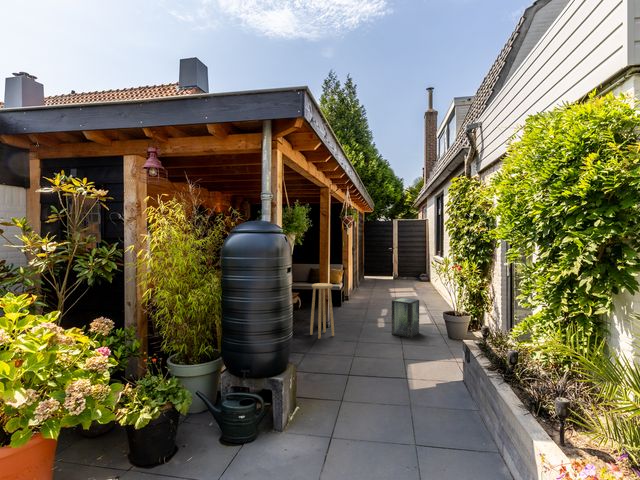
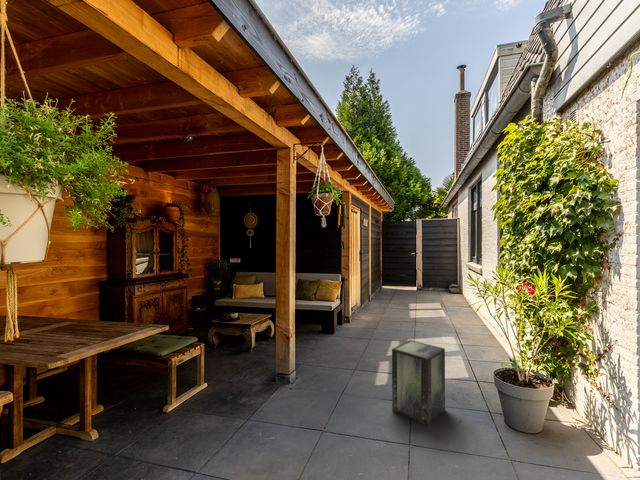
stool: present [310,283,334,339] -> none [249,312,288,417]

